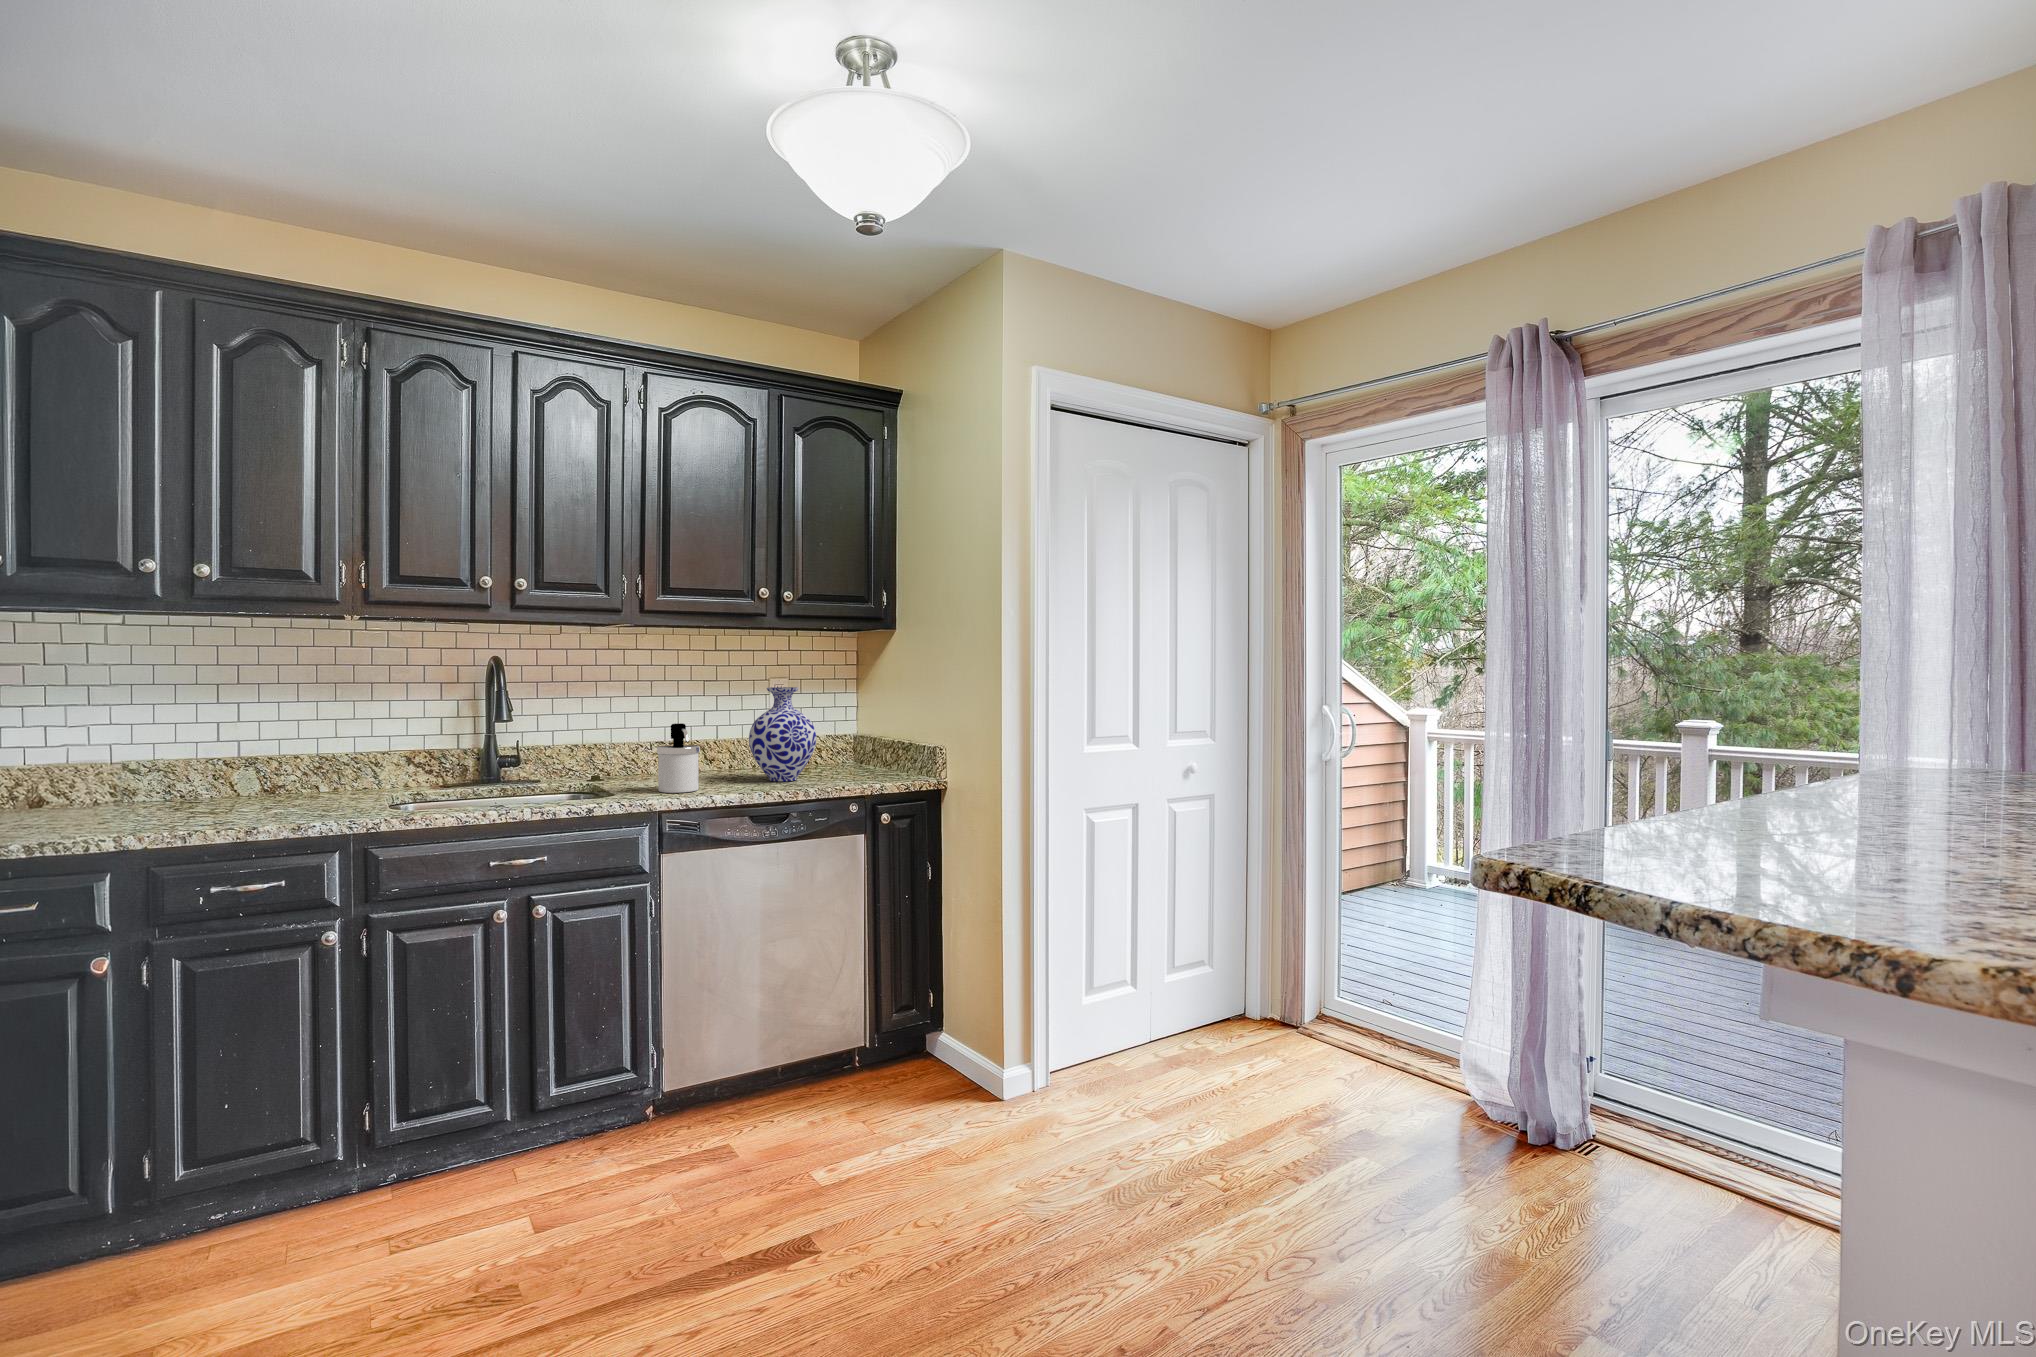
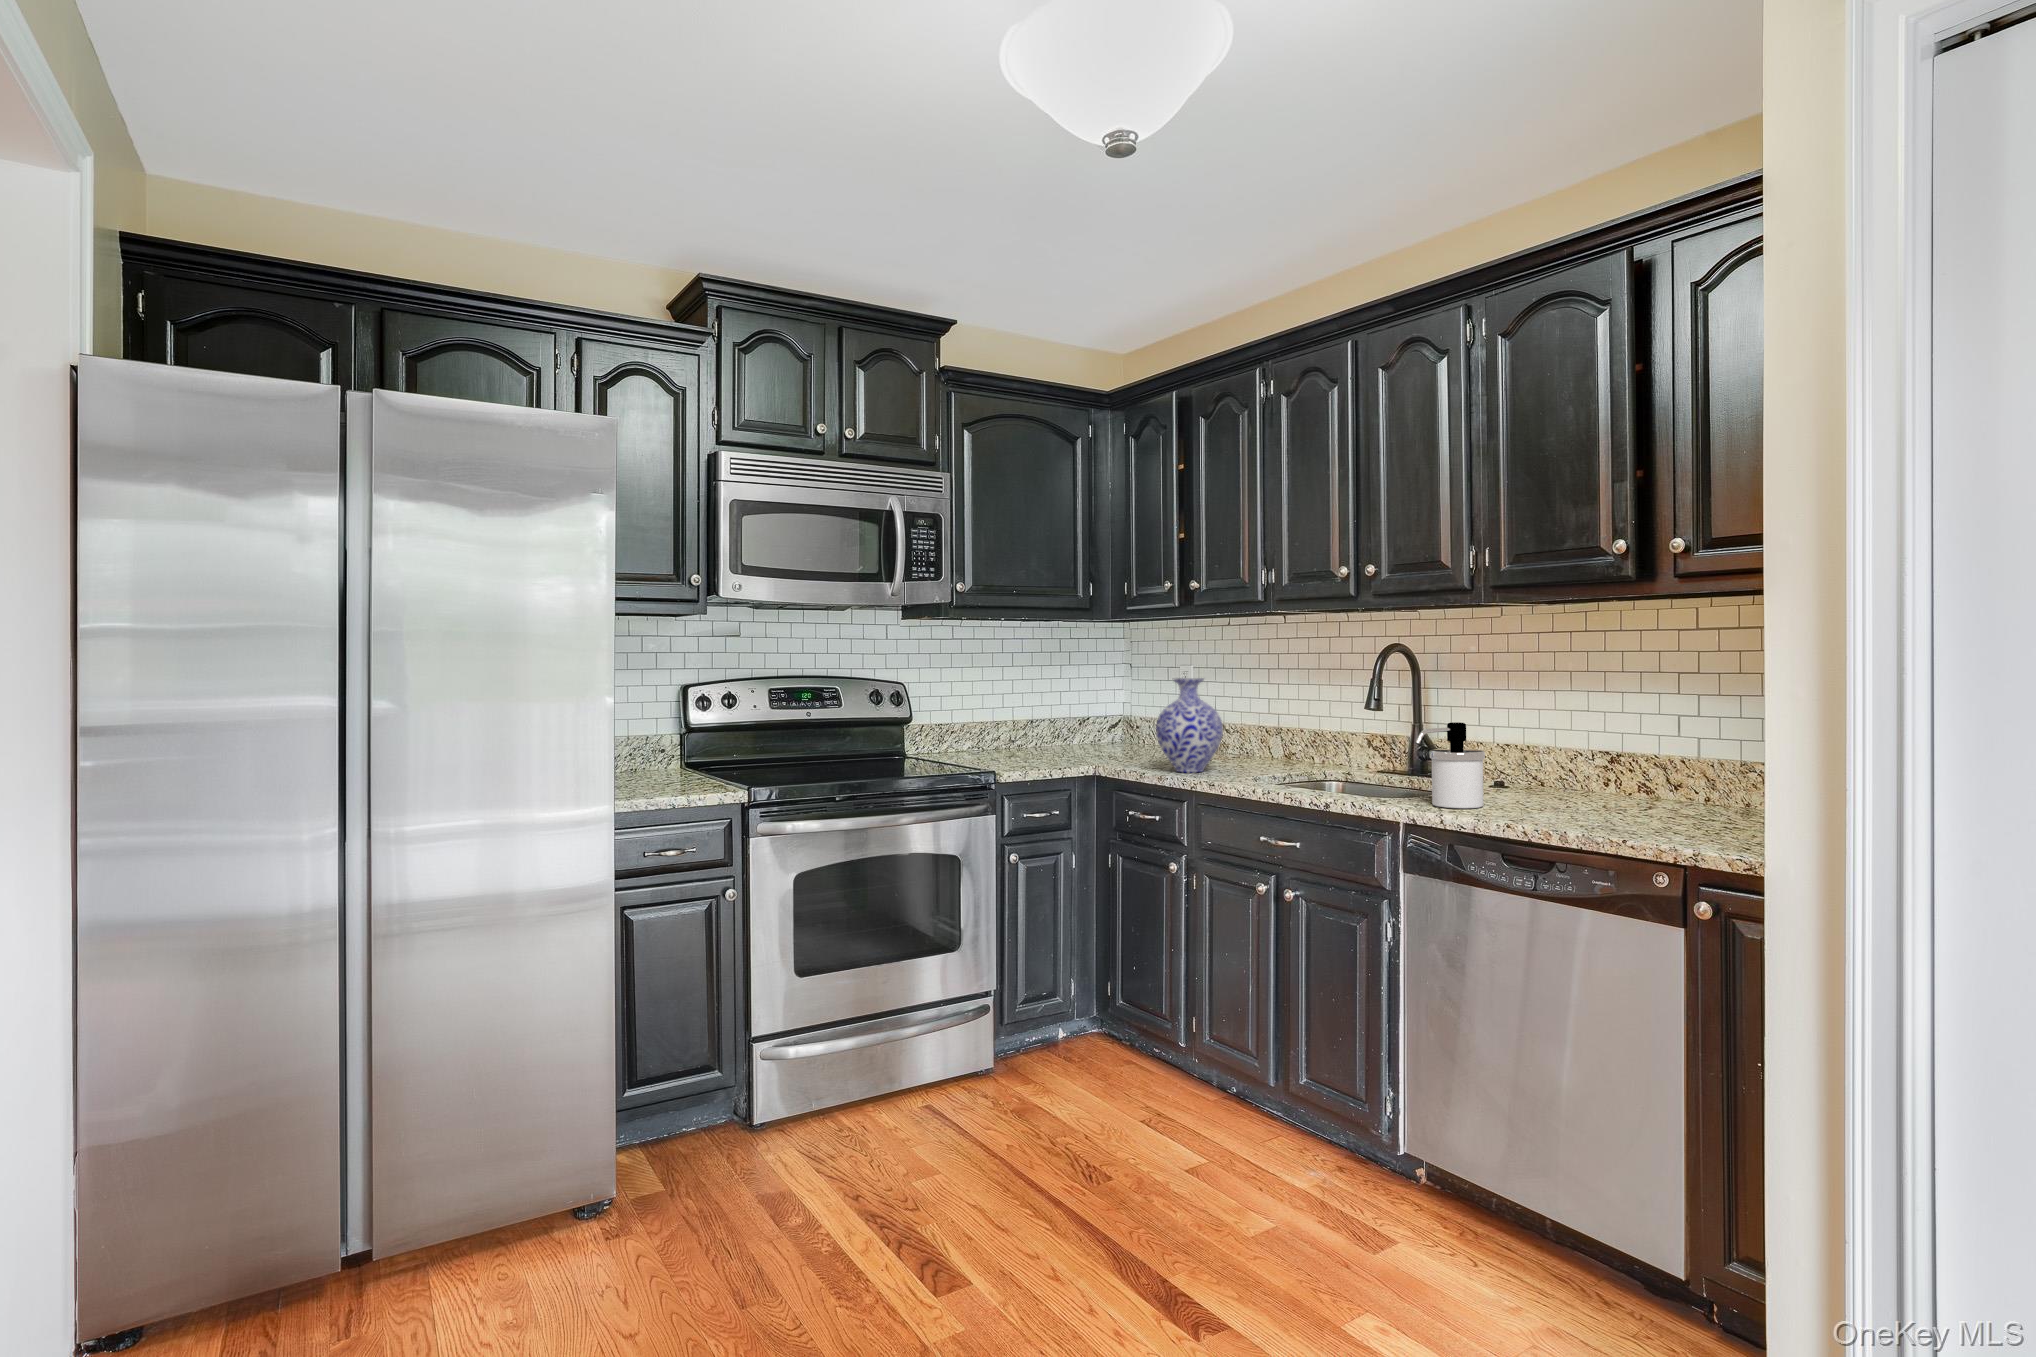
vase: present [749,687,816,781] -> present [1156,678,1223,772]

